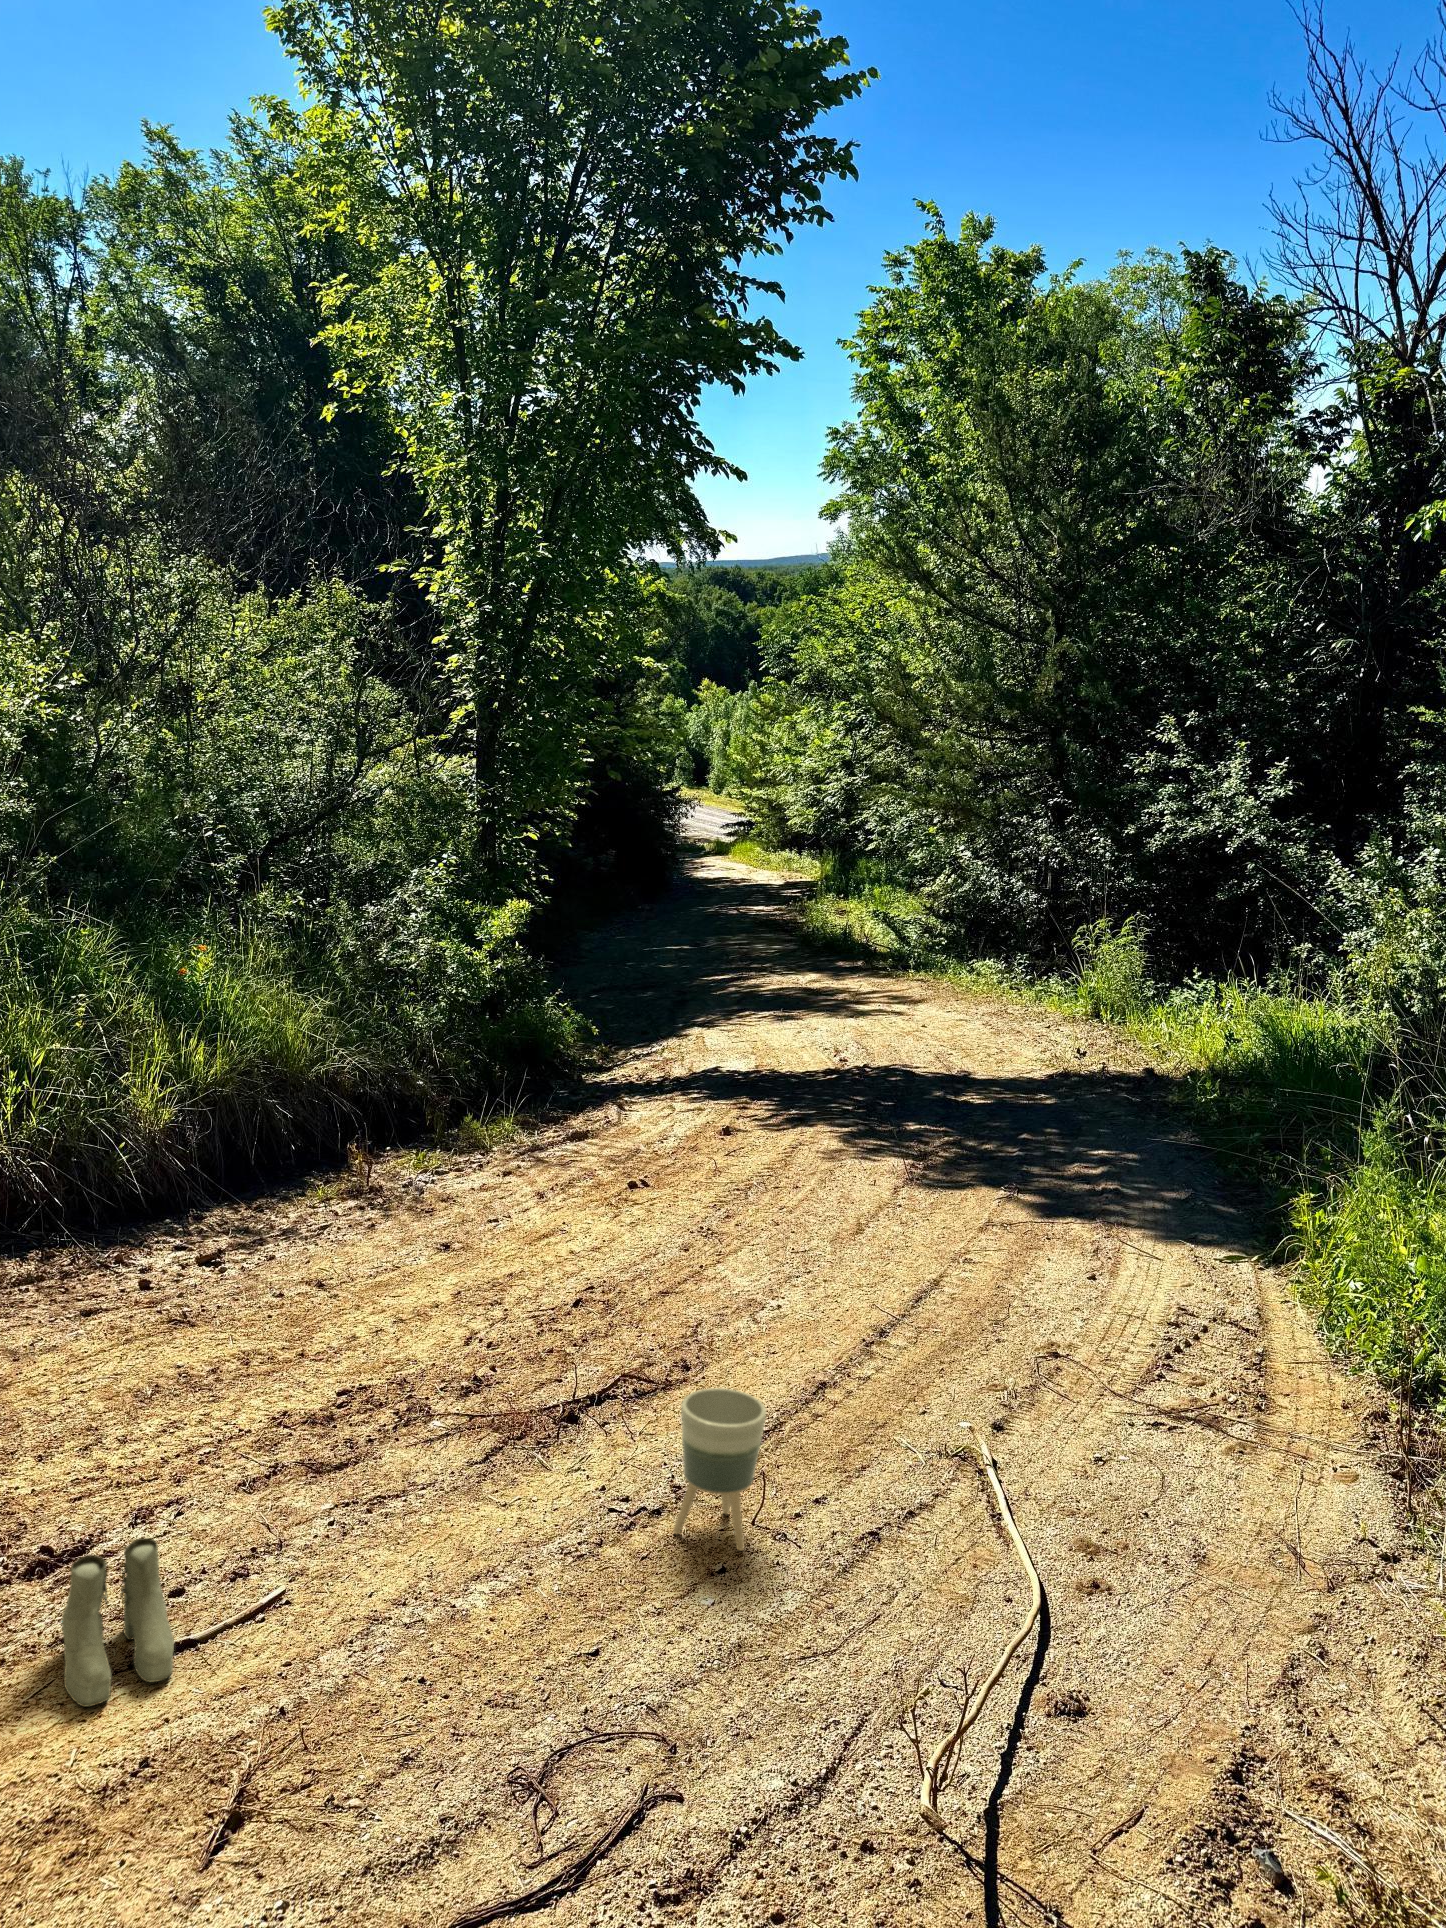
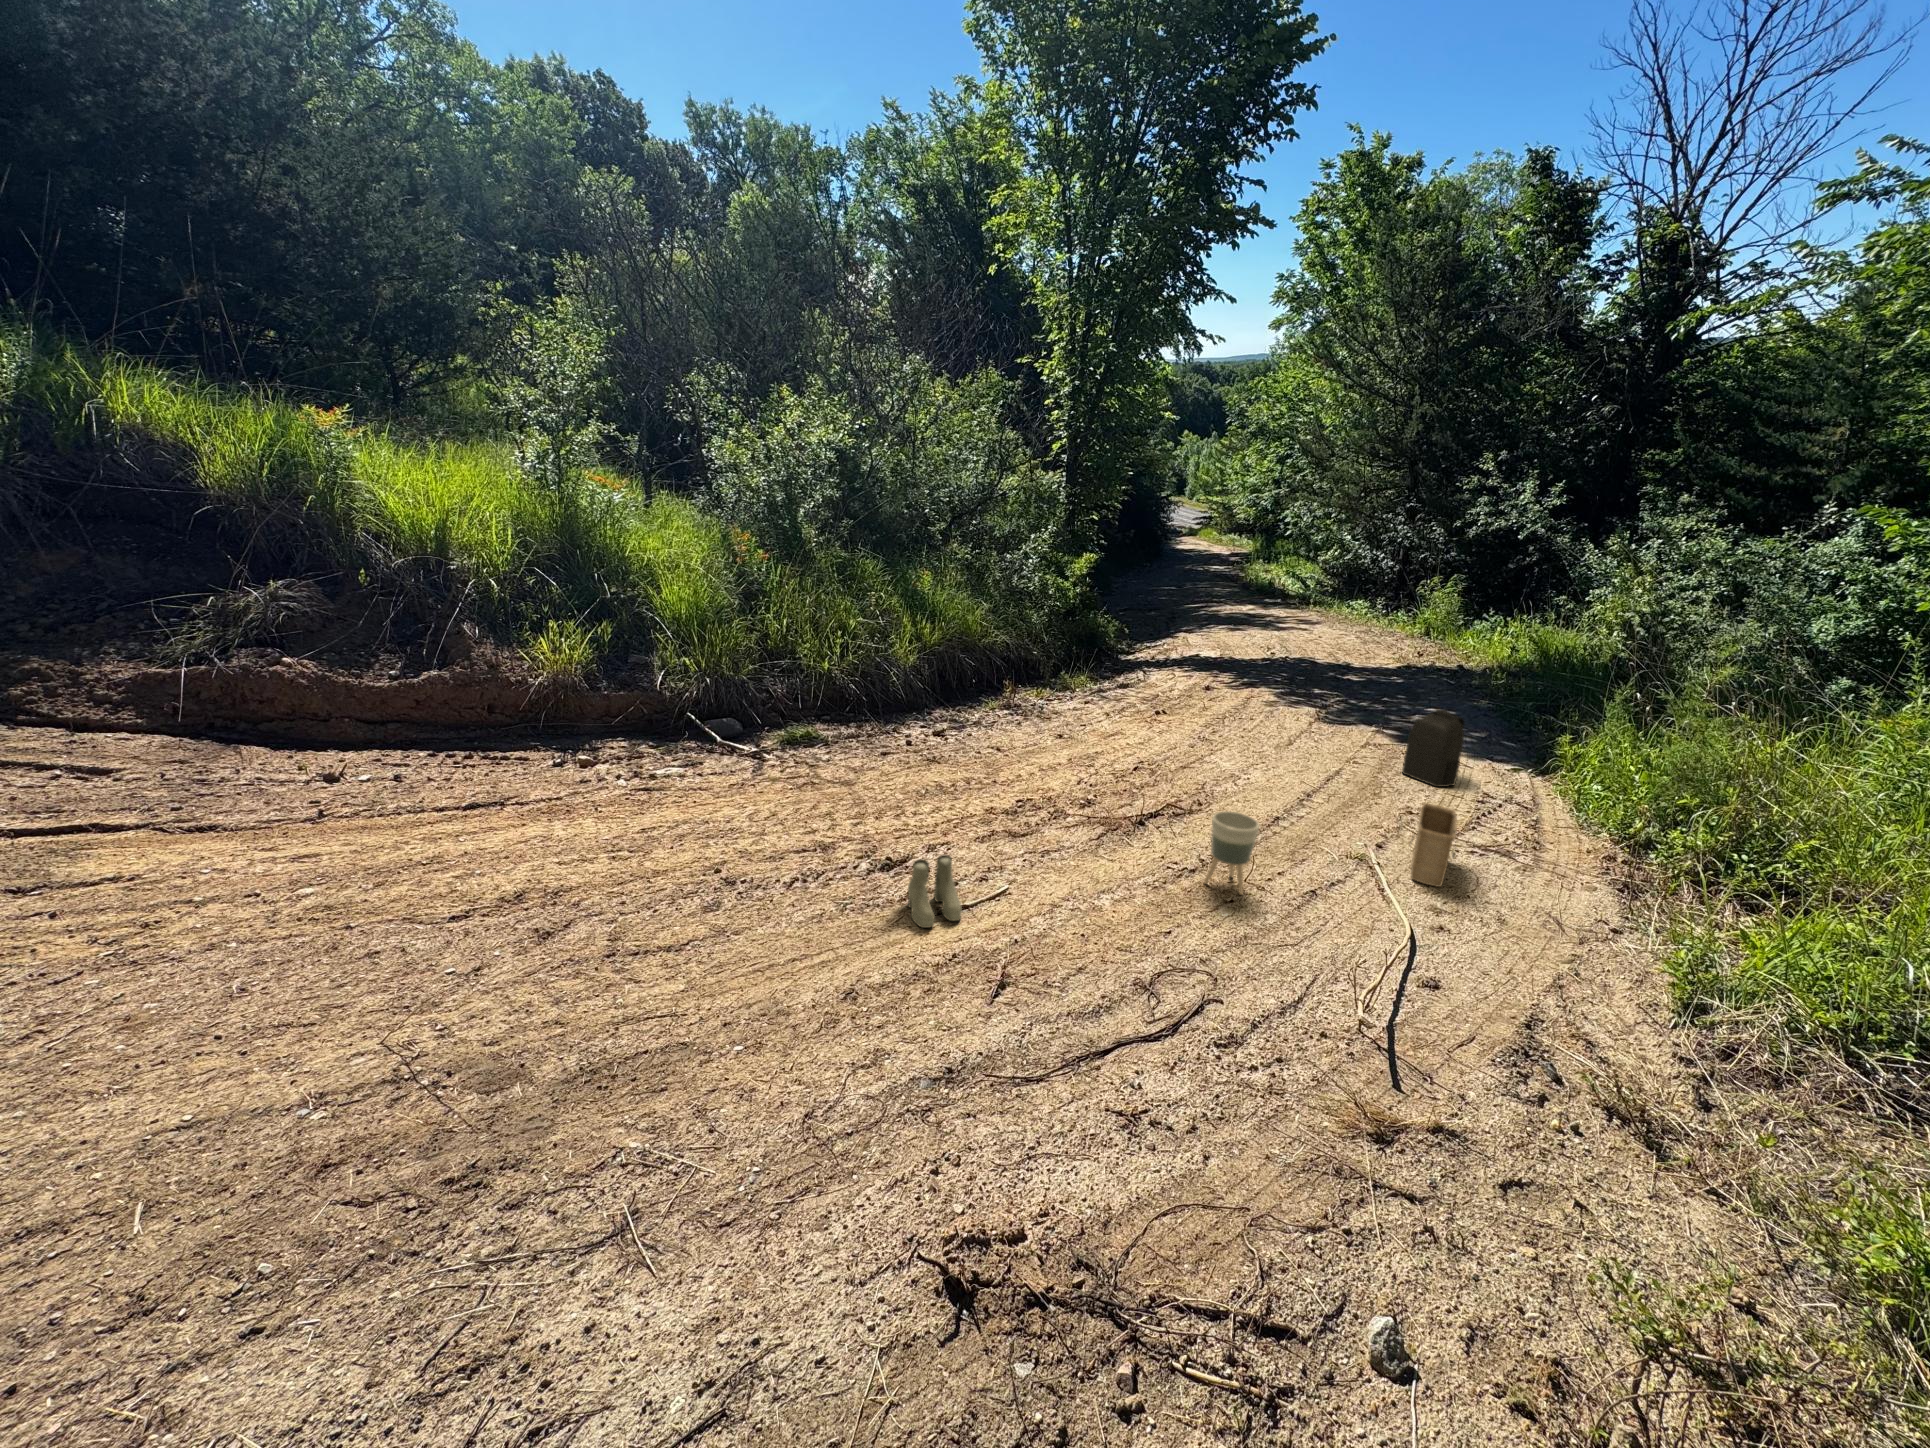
backpack: none [1041,1156,1132,1292] -> present [1402,710,1465,787]
basket: none [1040,1335,1117,1493] -> present [1411,803,1457,887]

